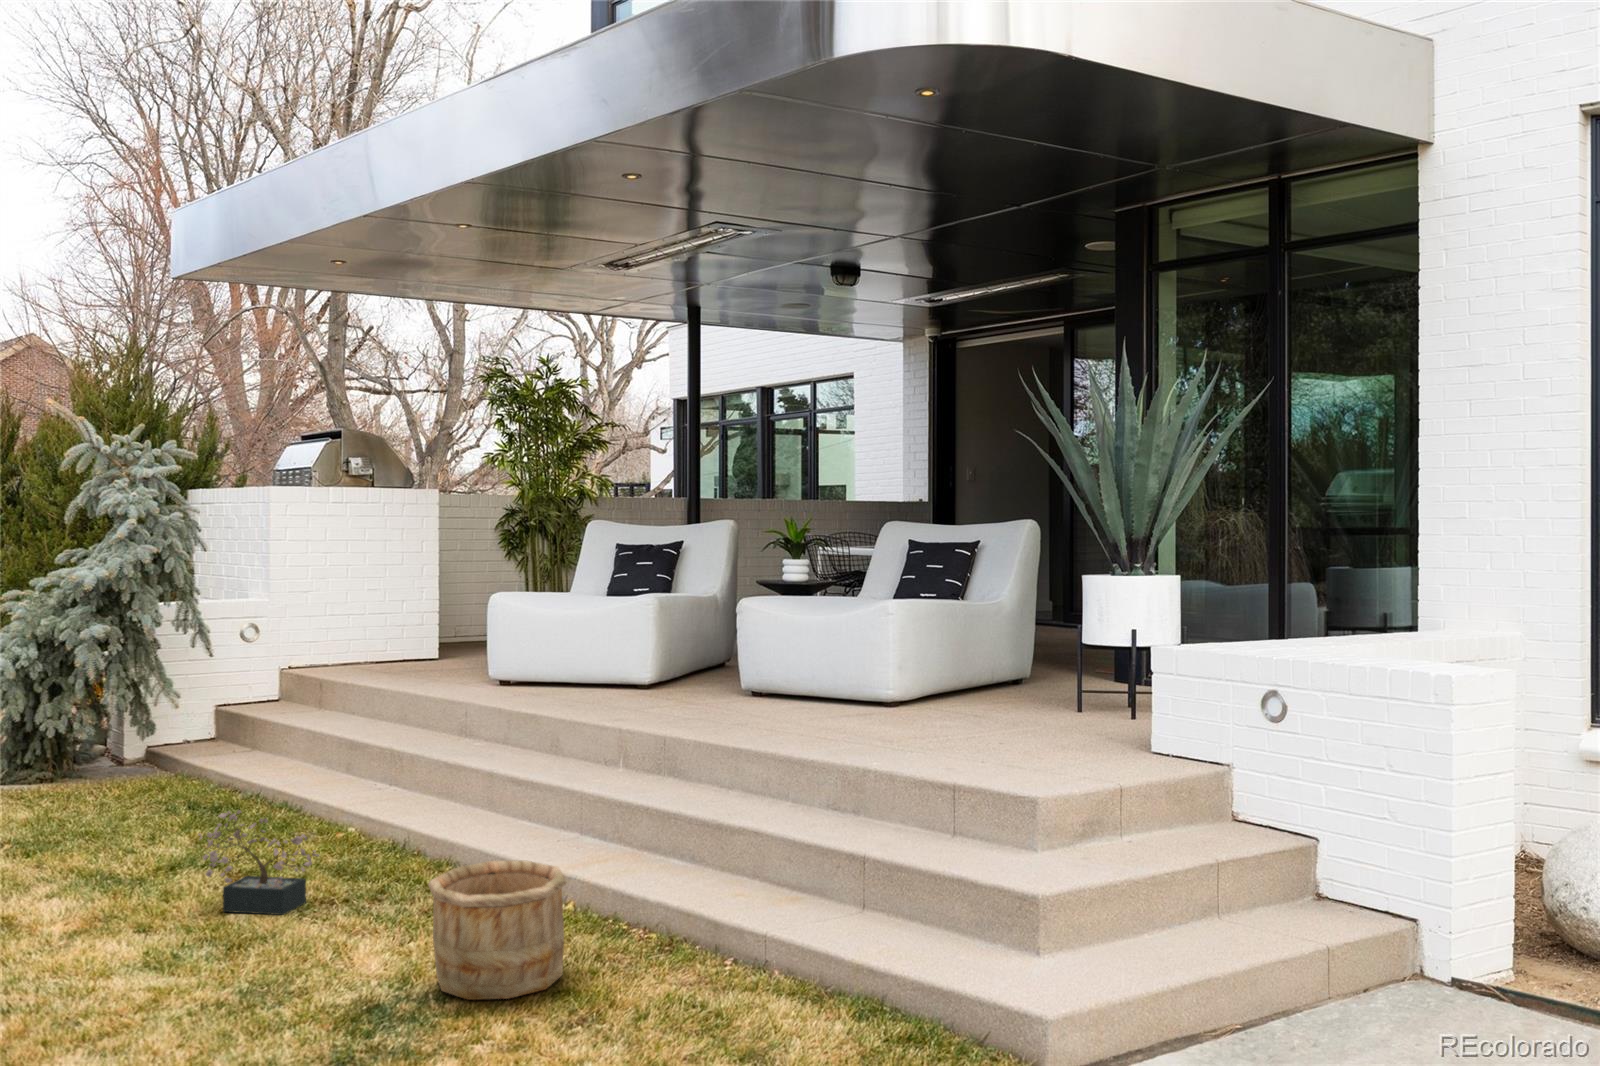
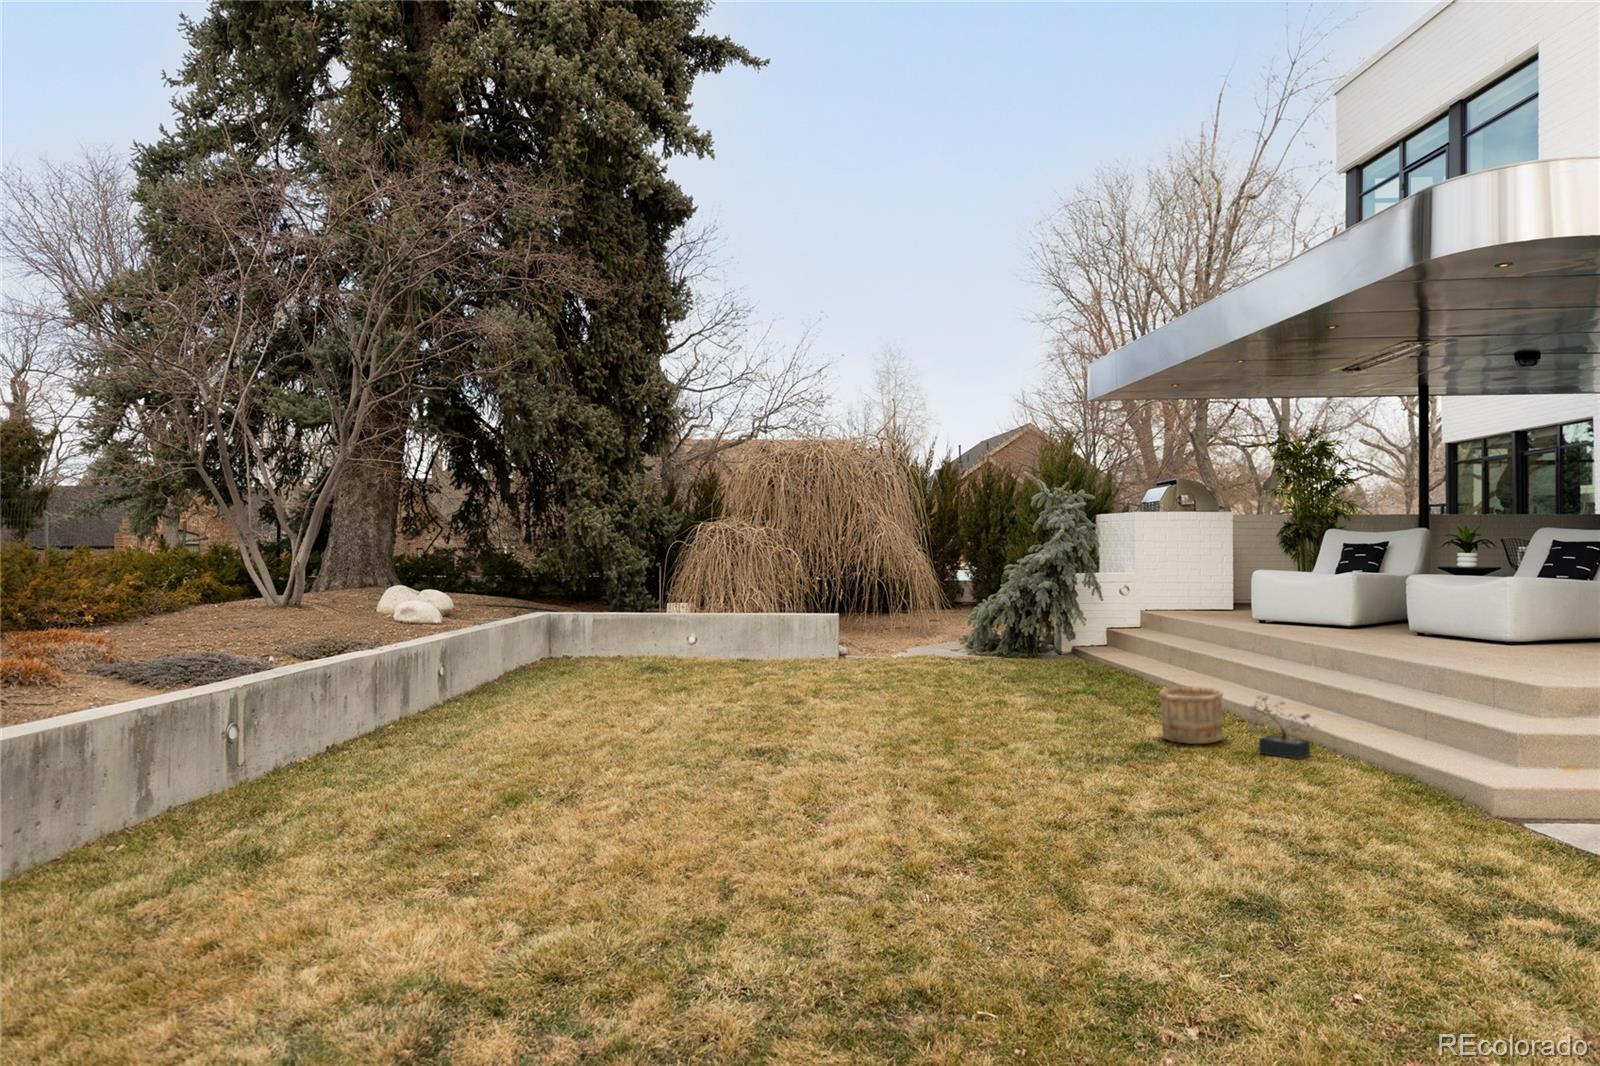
decorative plant: present [199,810,319,915] -> present [1248,696,1316,759]

